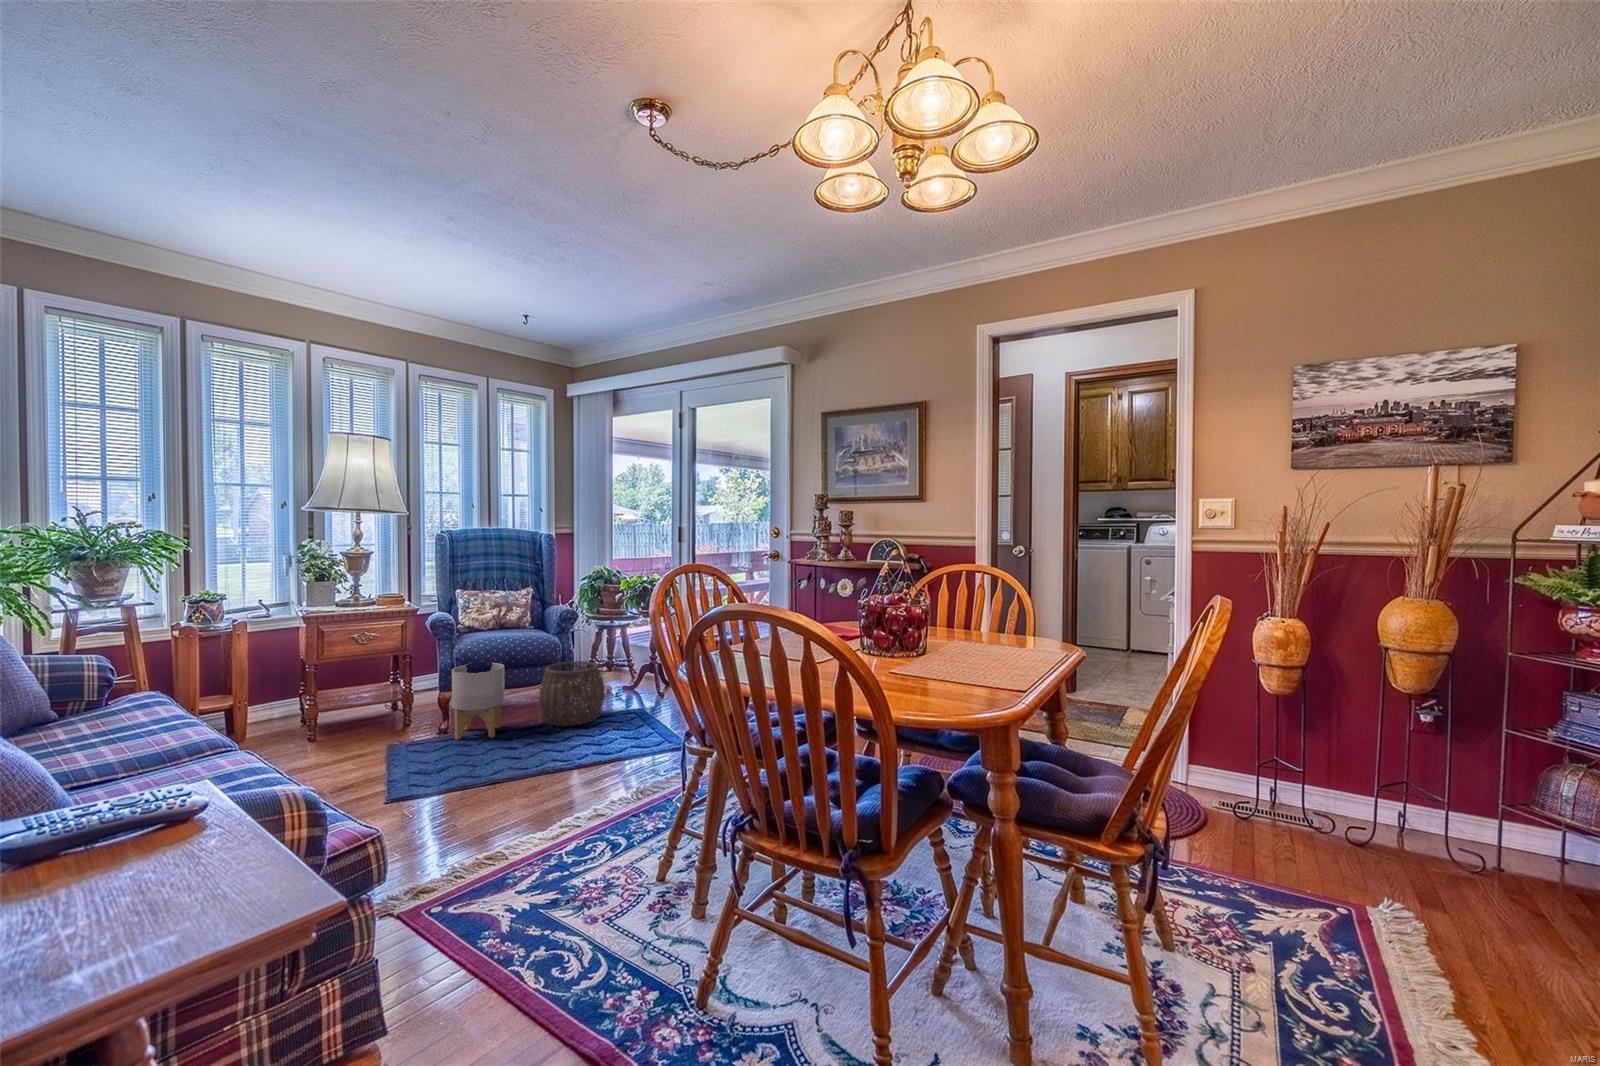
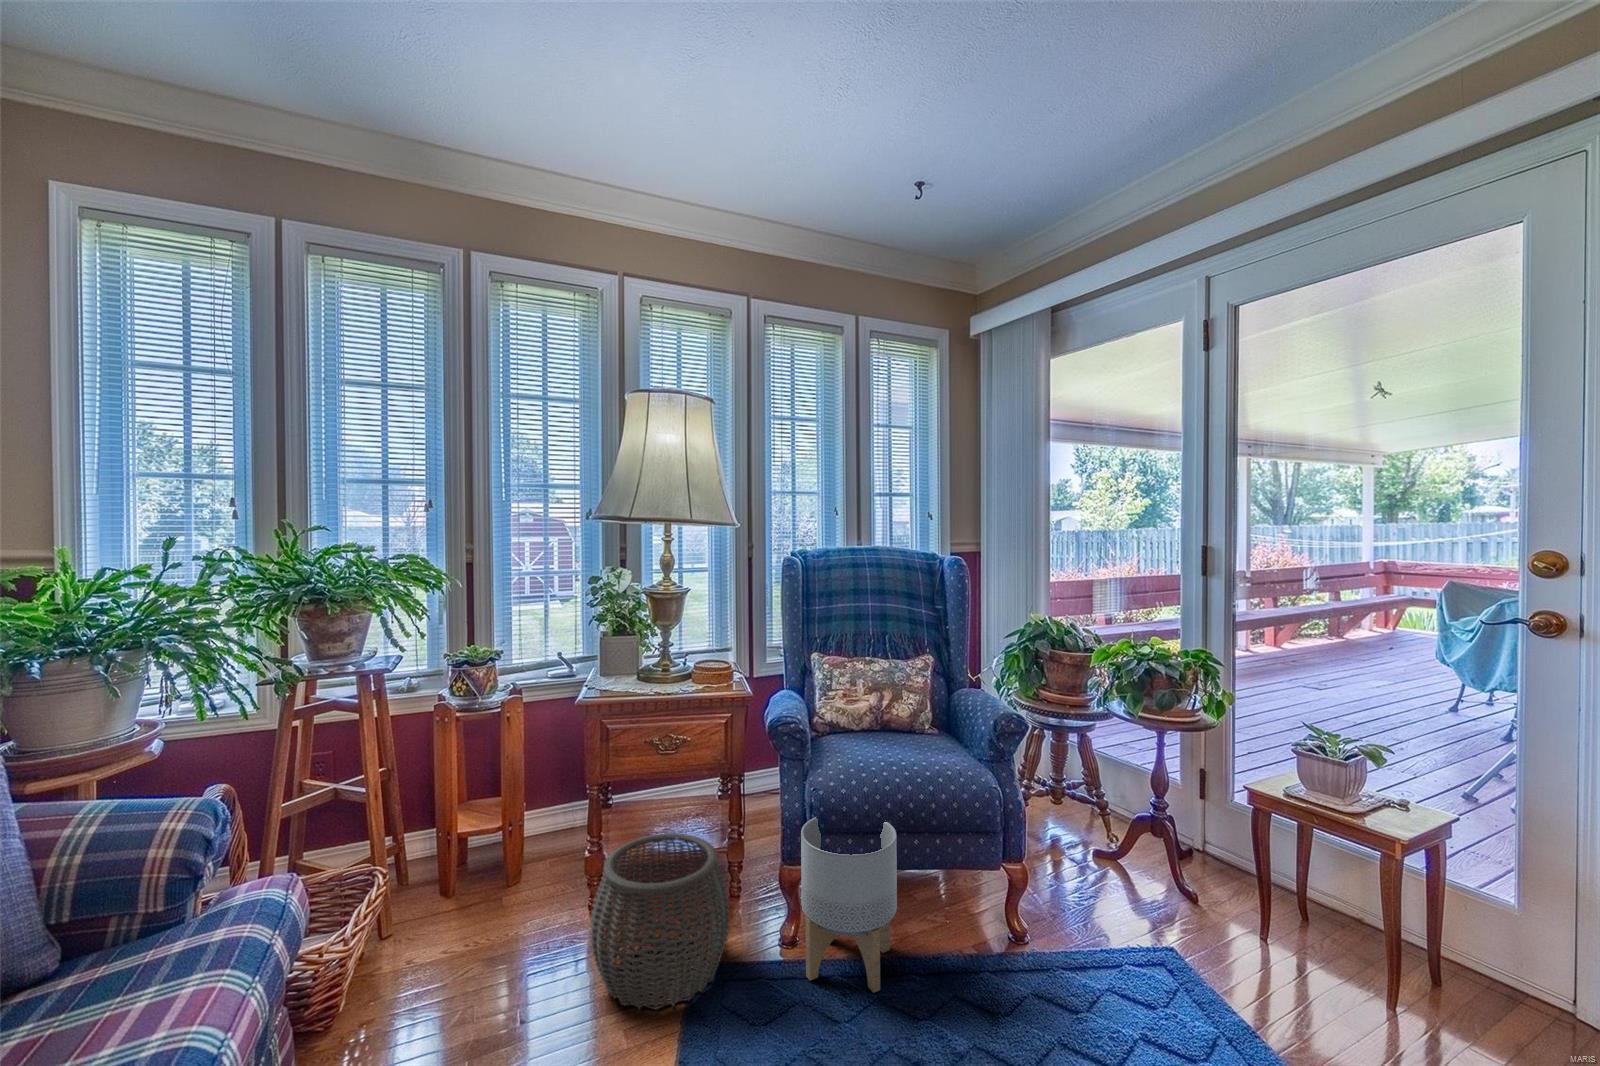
woven basket: present [539,661,605,726] -> present [590,833,730,1010]

